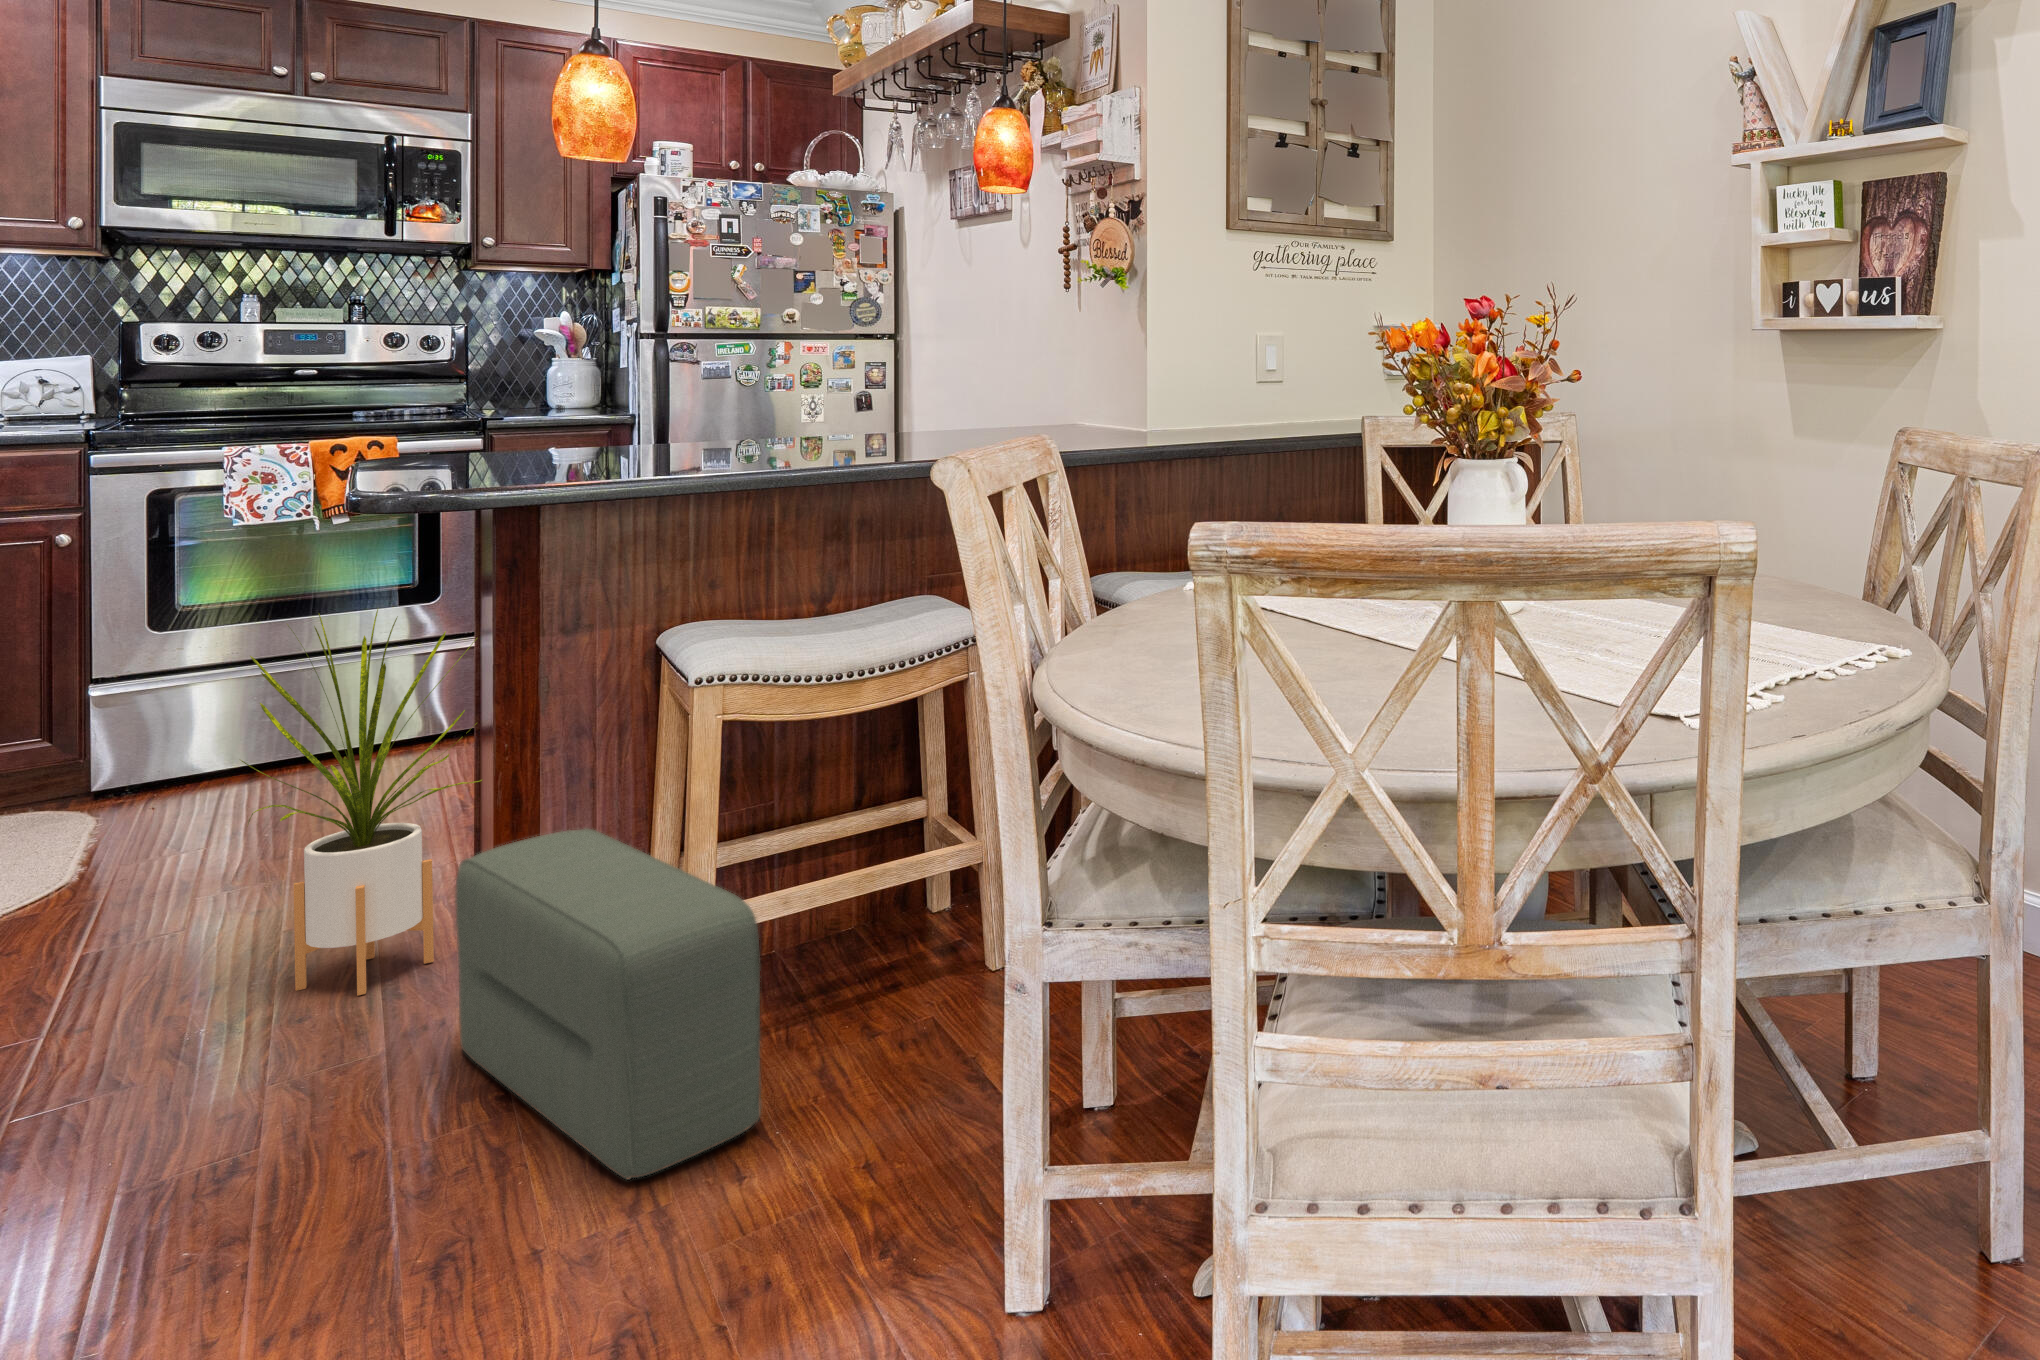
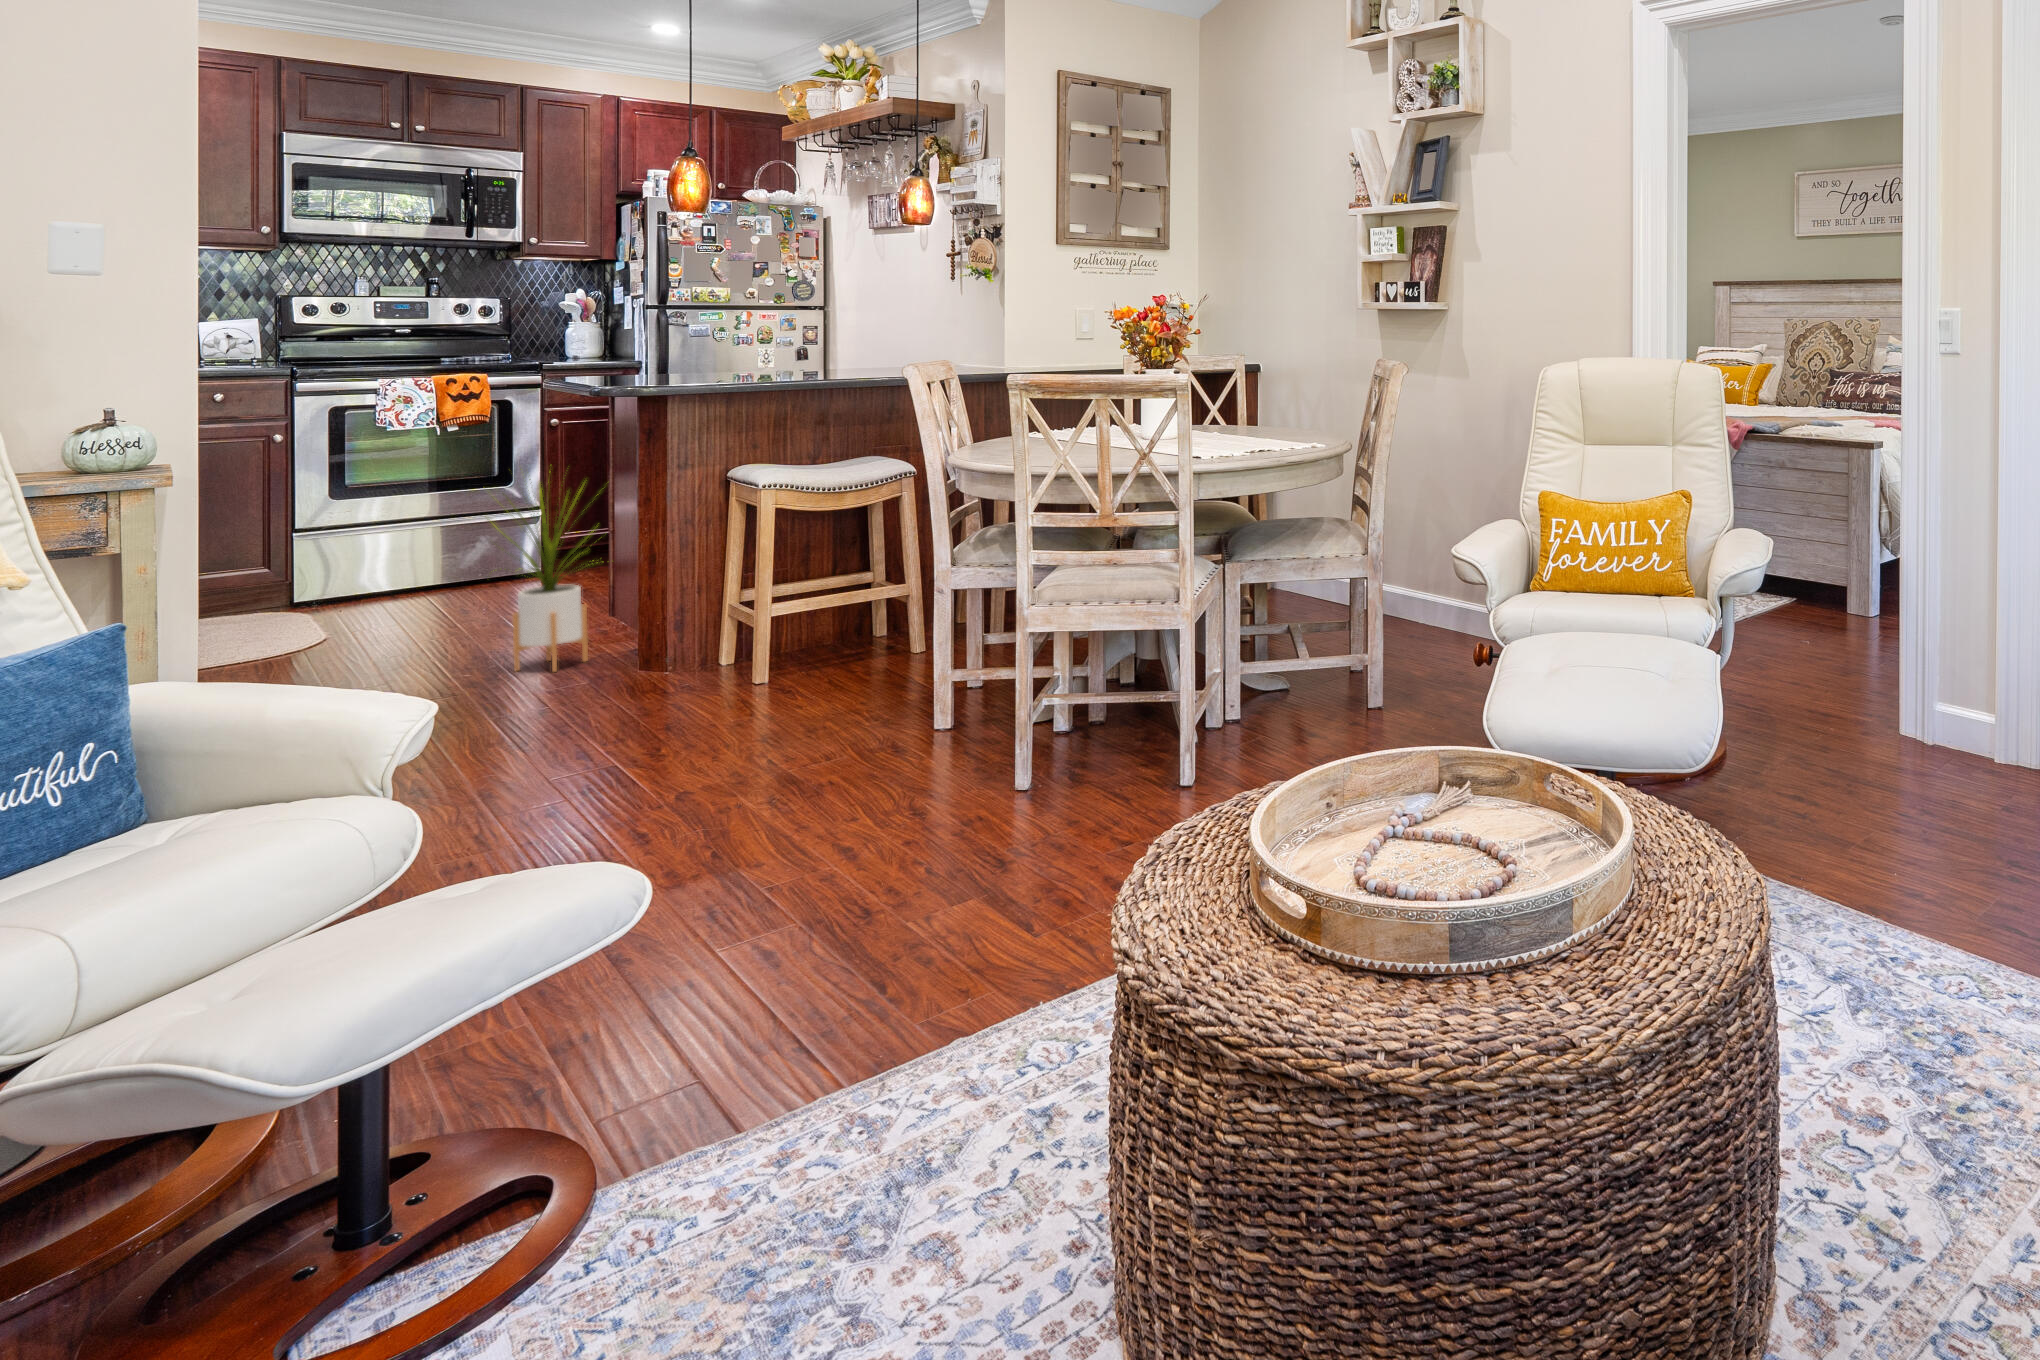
pouf: present [456,828,761,1179] -> none [624,575,802,717]

